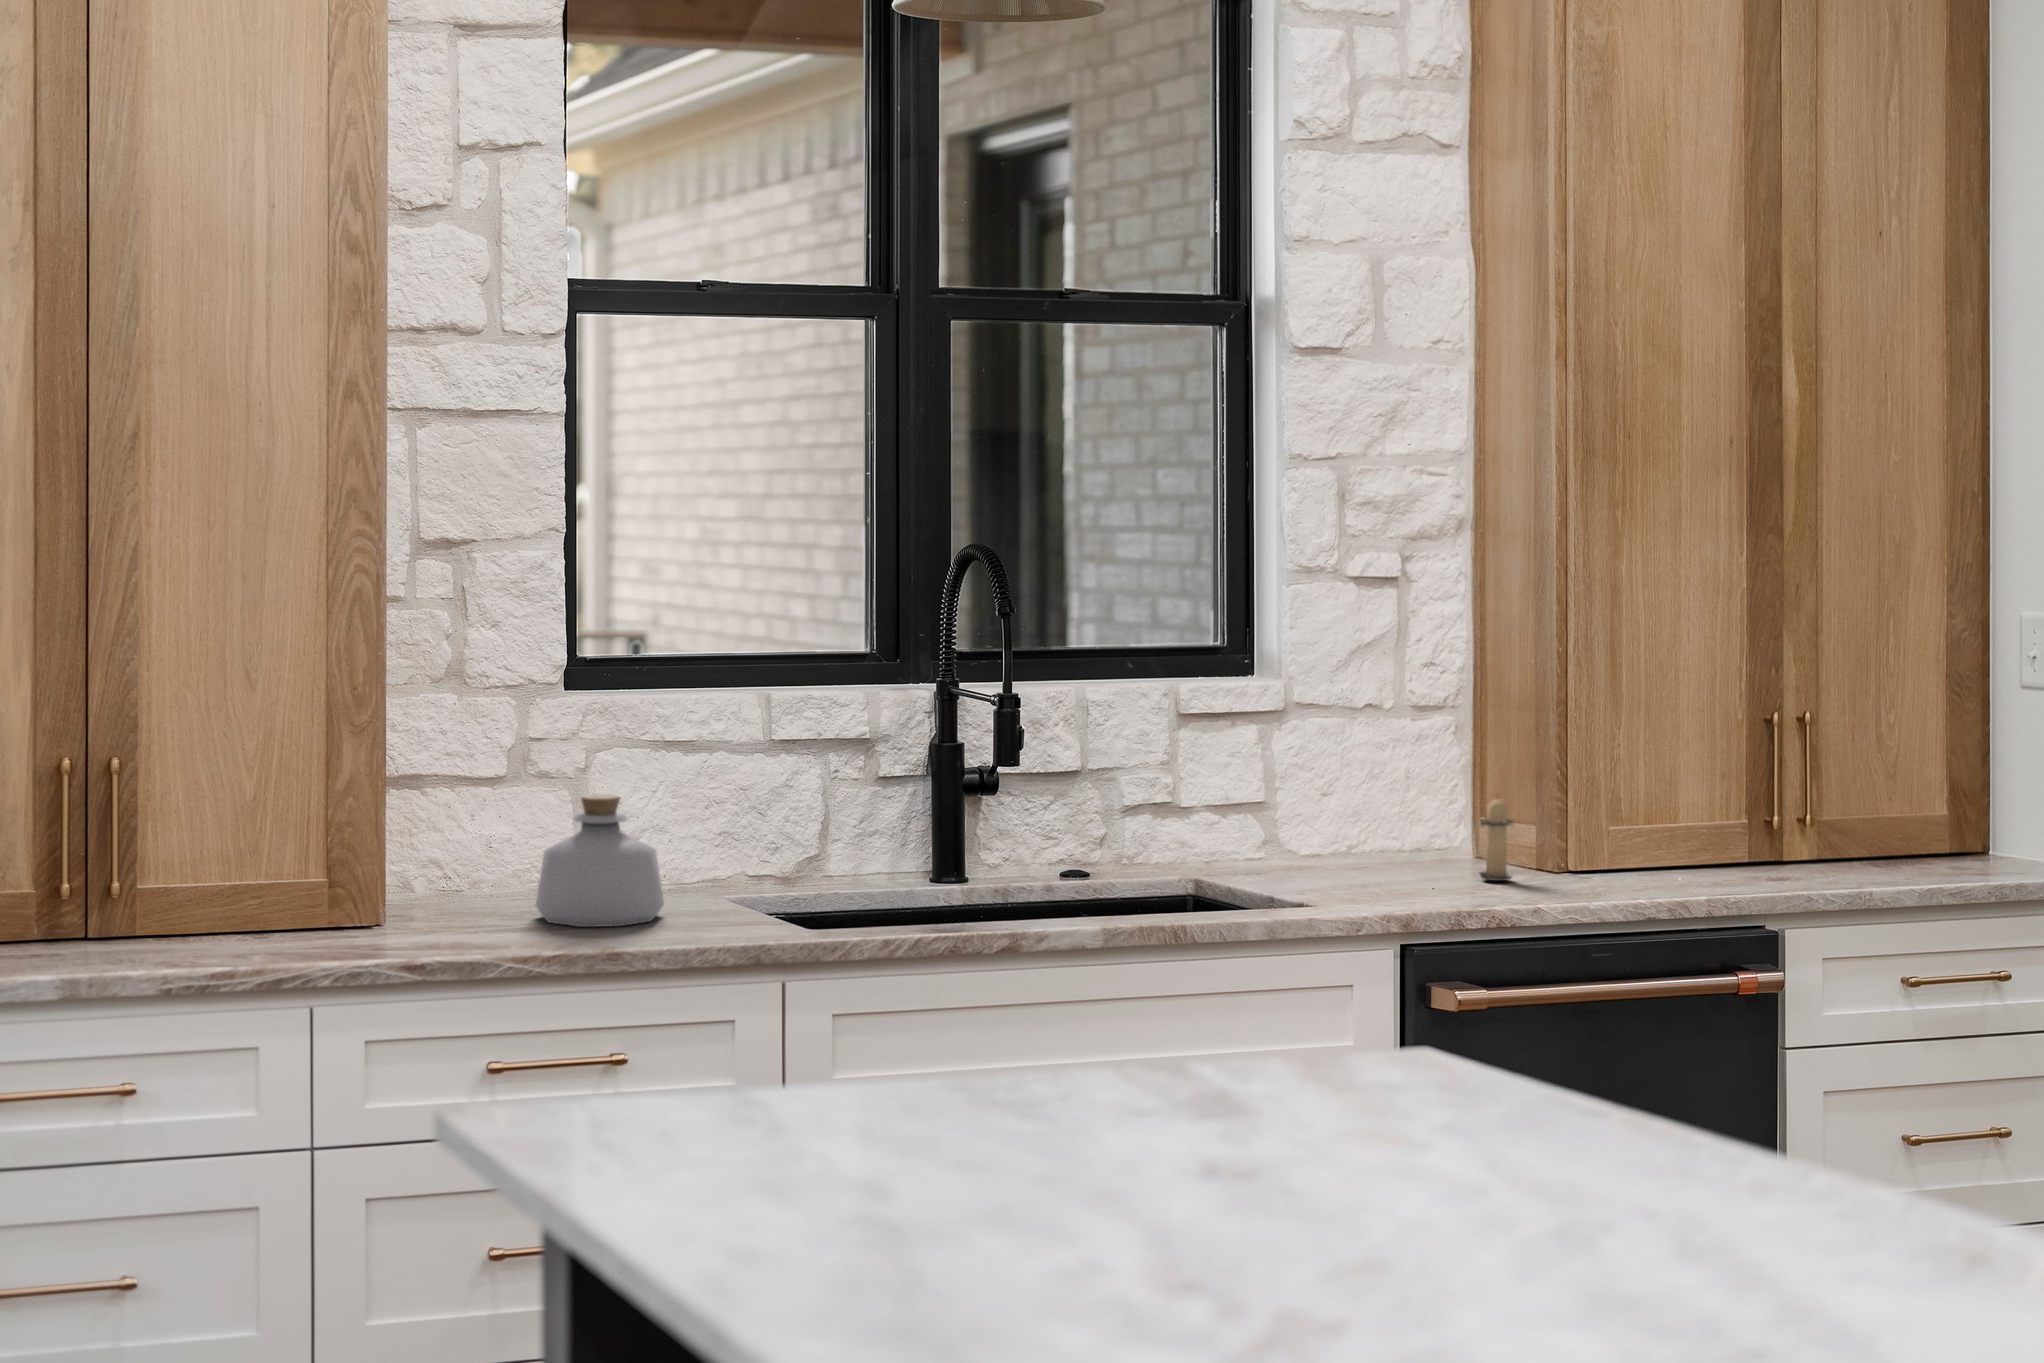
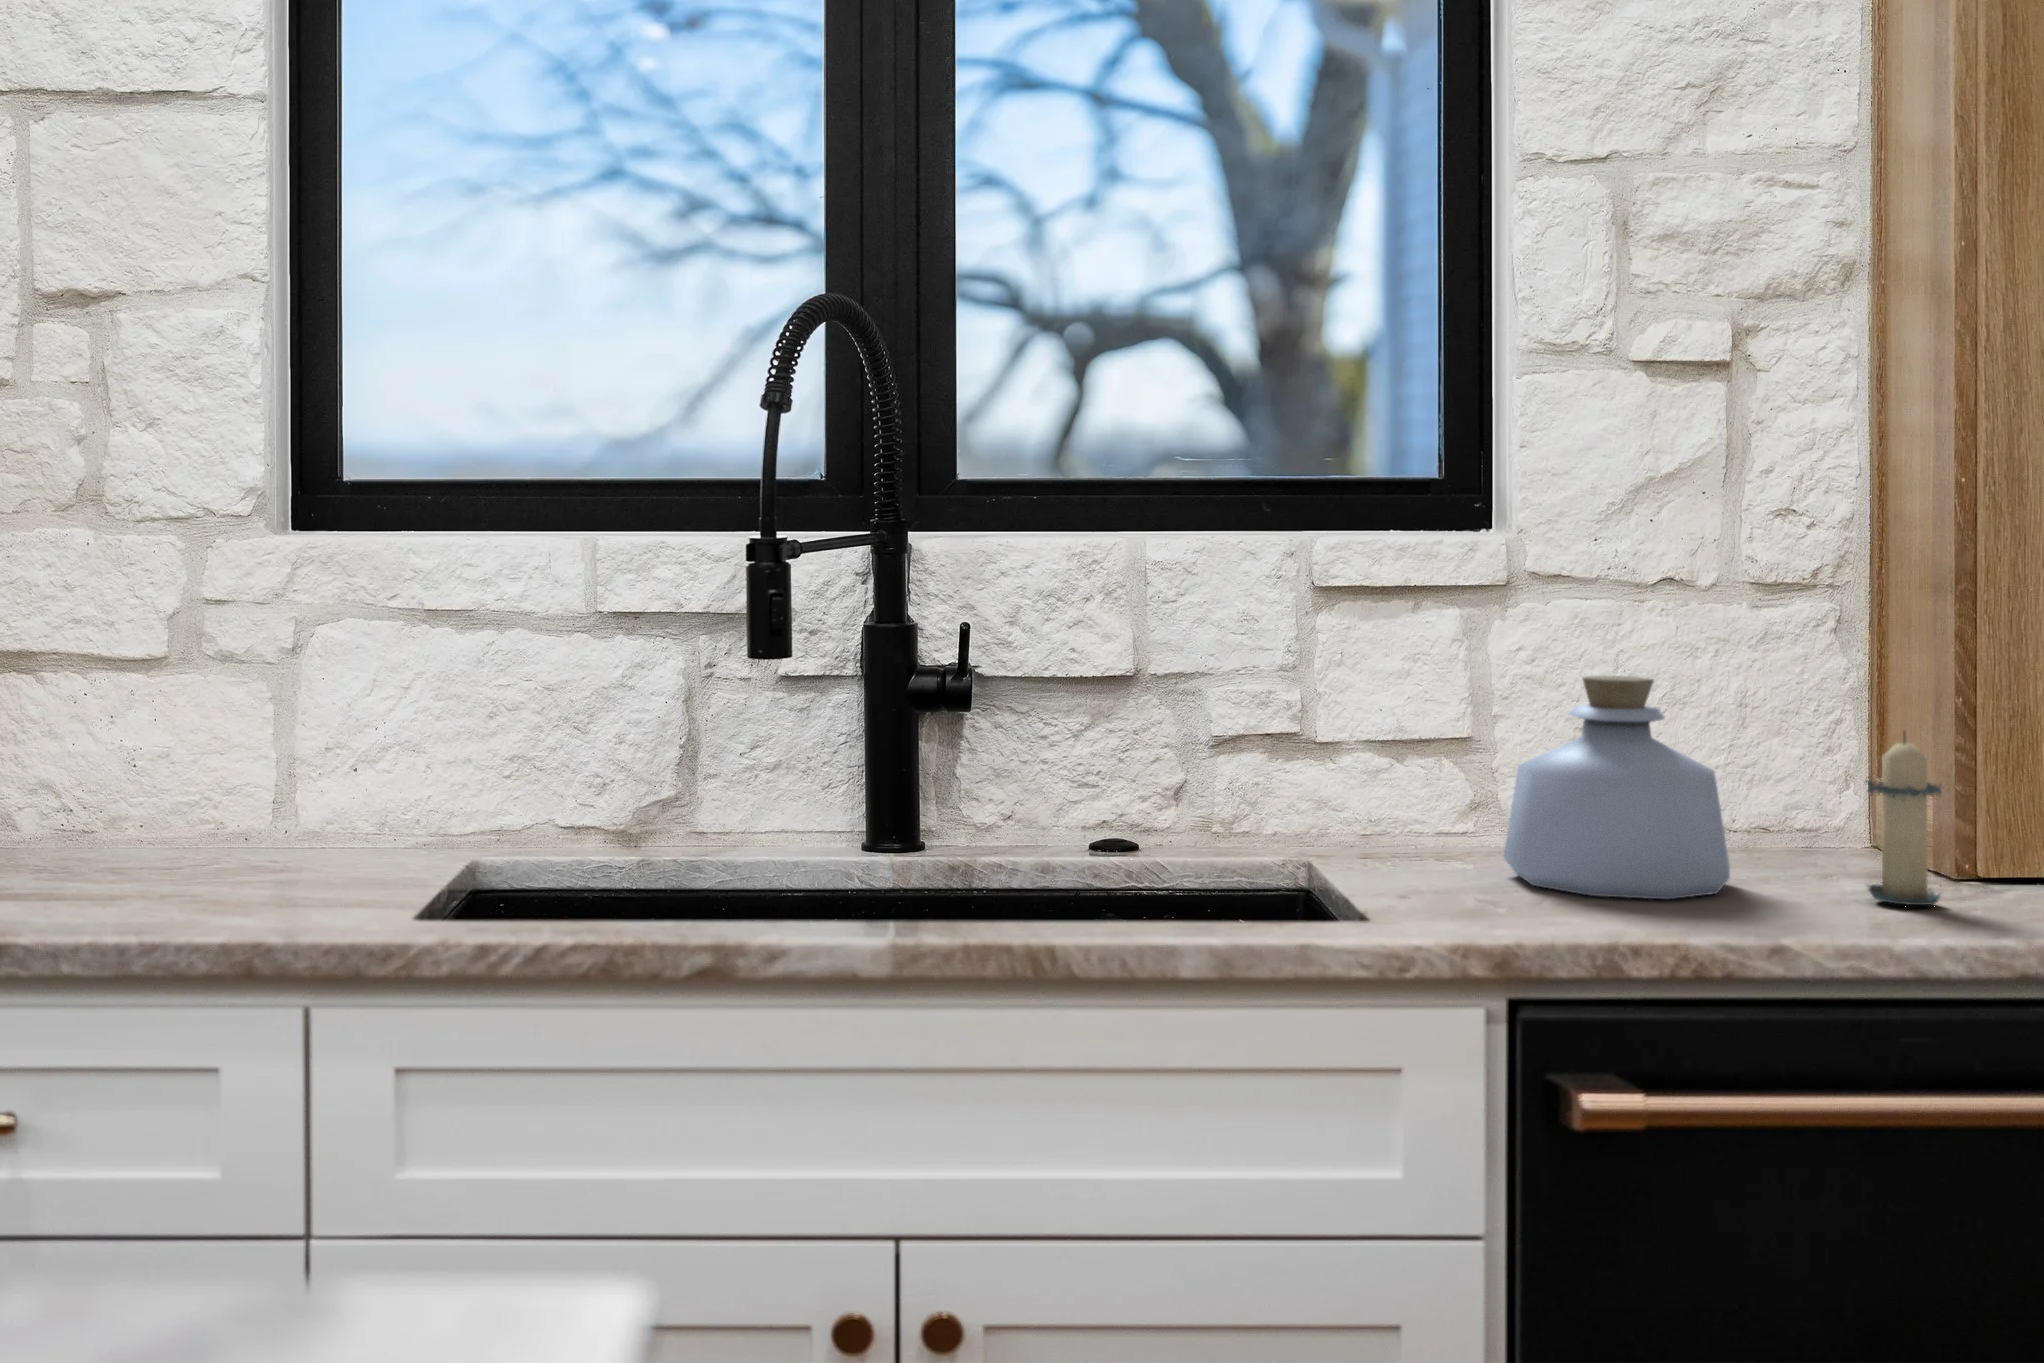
bottle: present [536,794,664,927] -> present [1504,676,1730,899]

